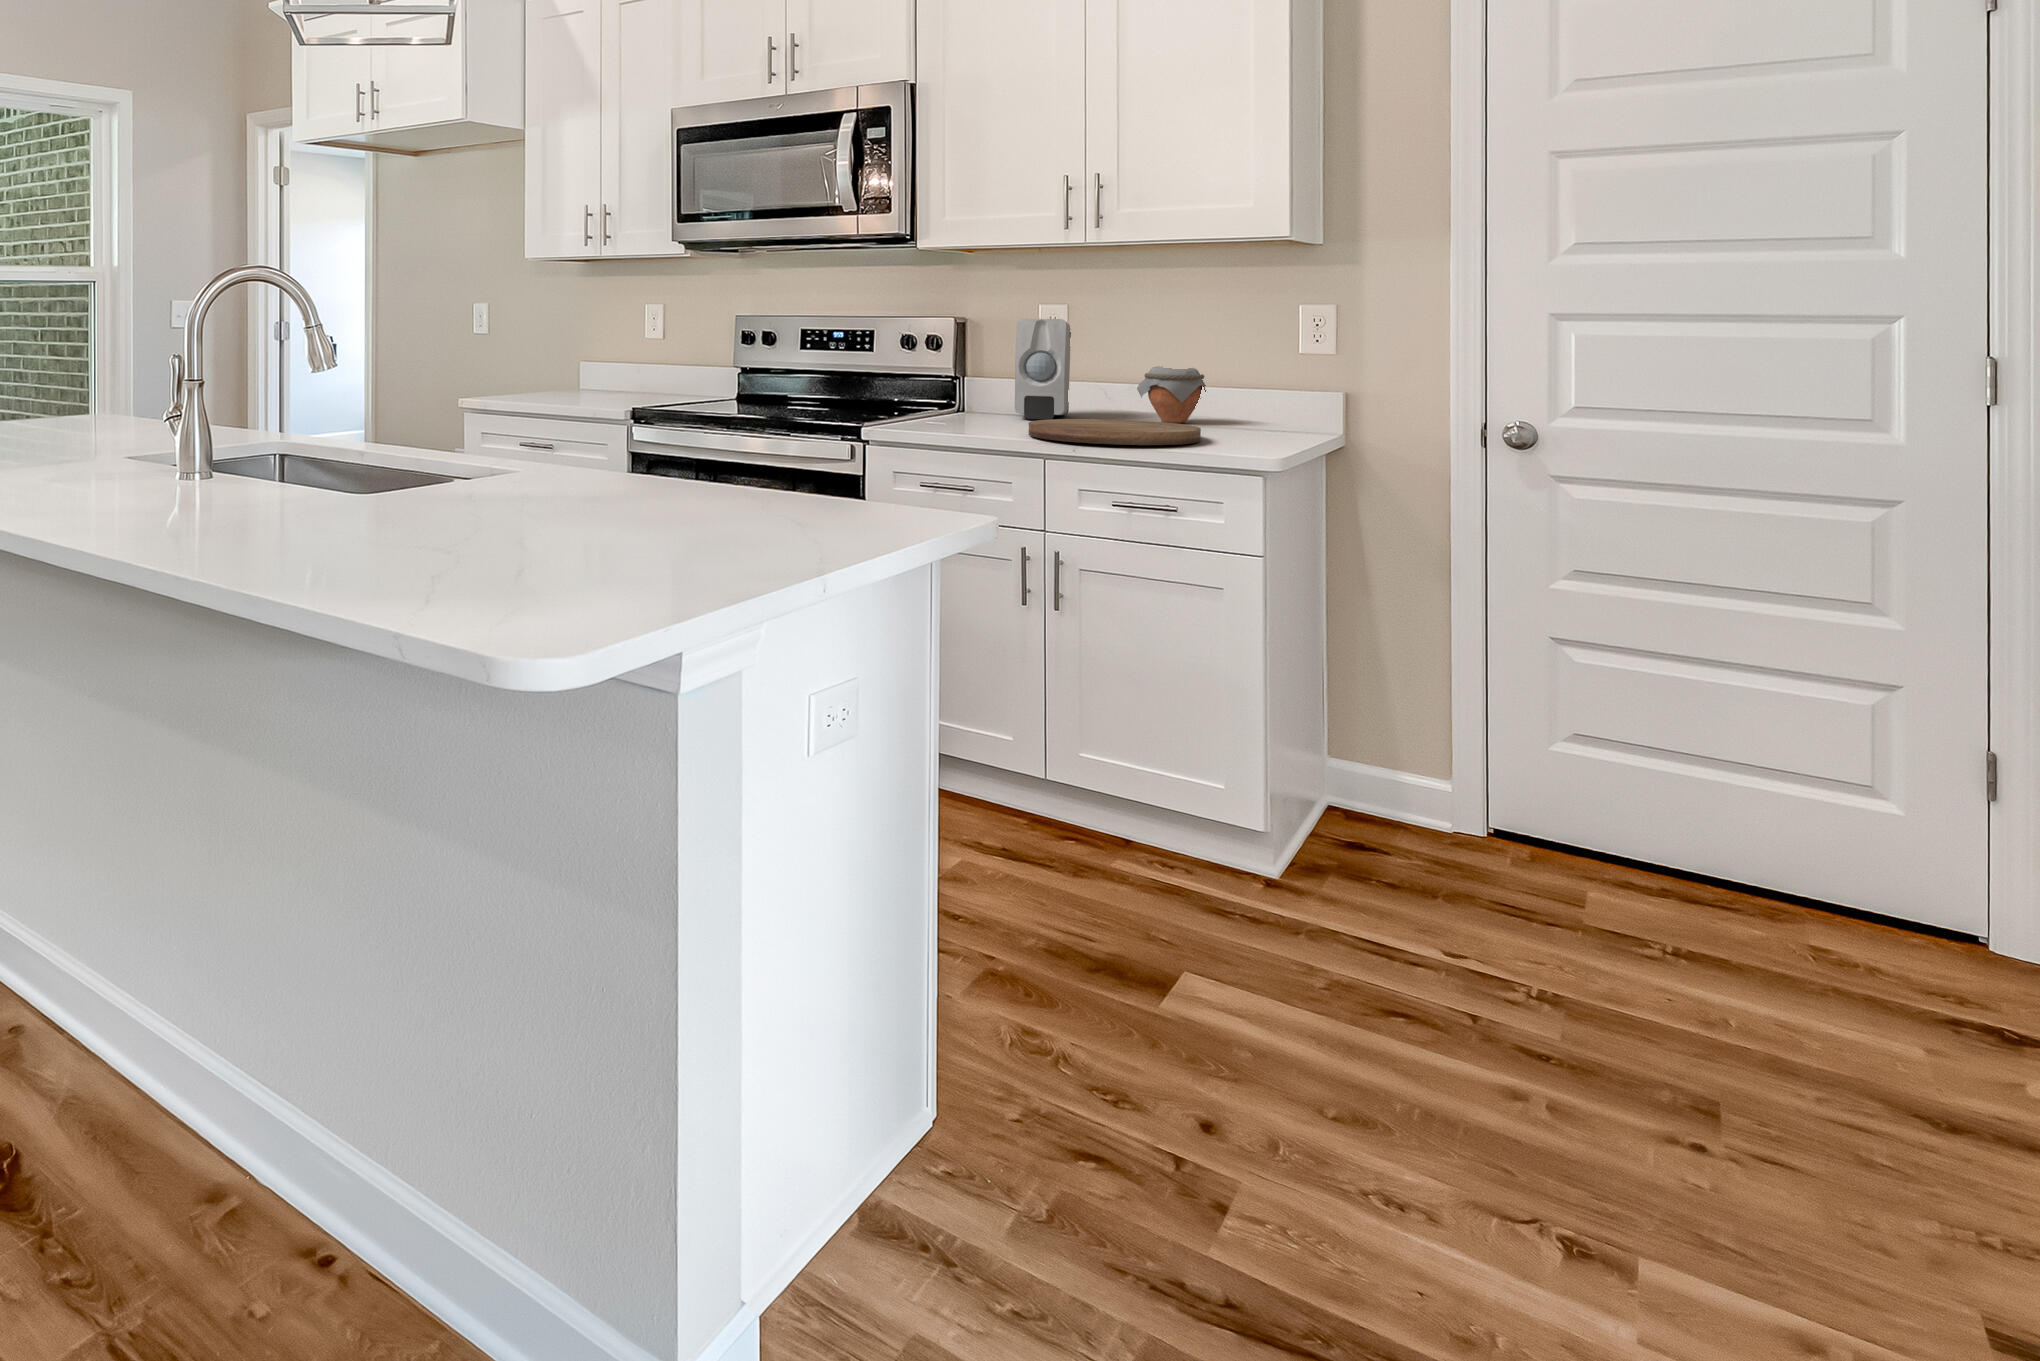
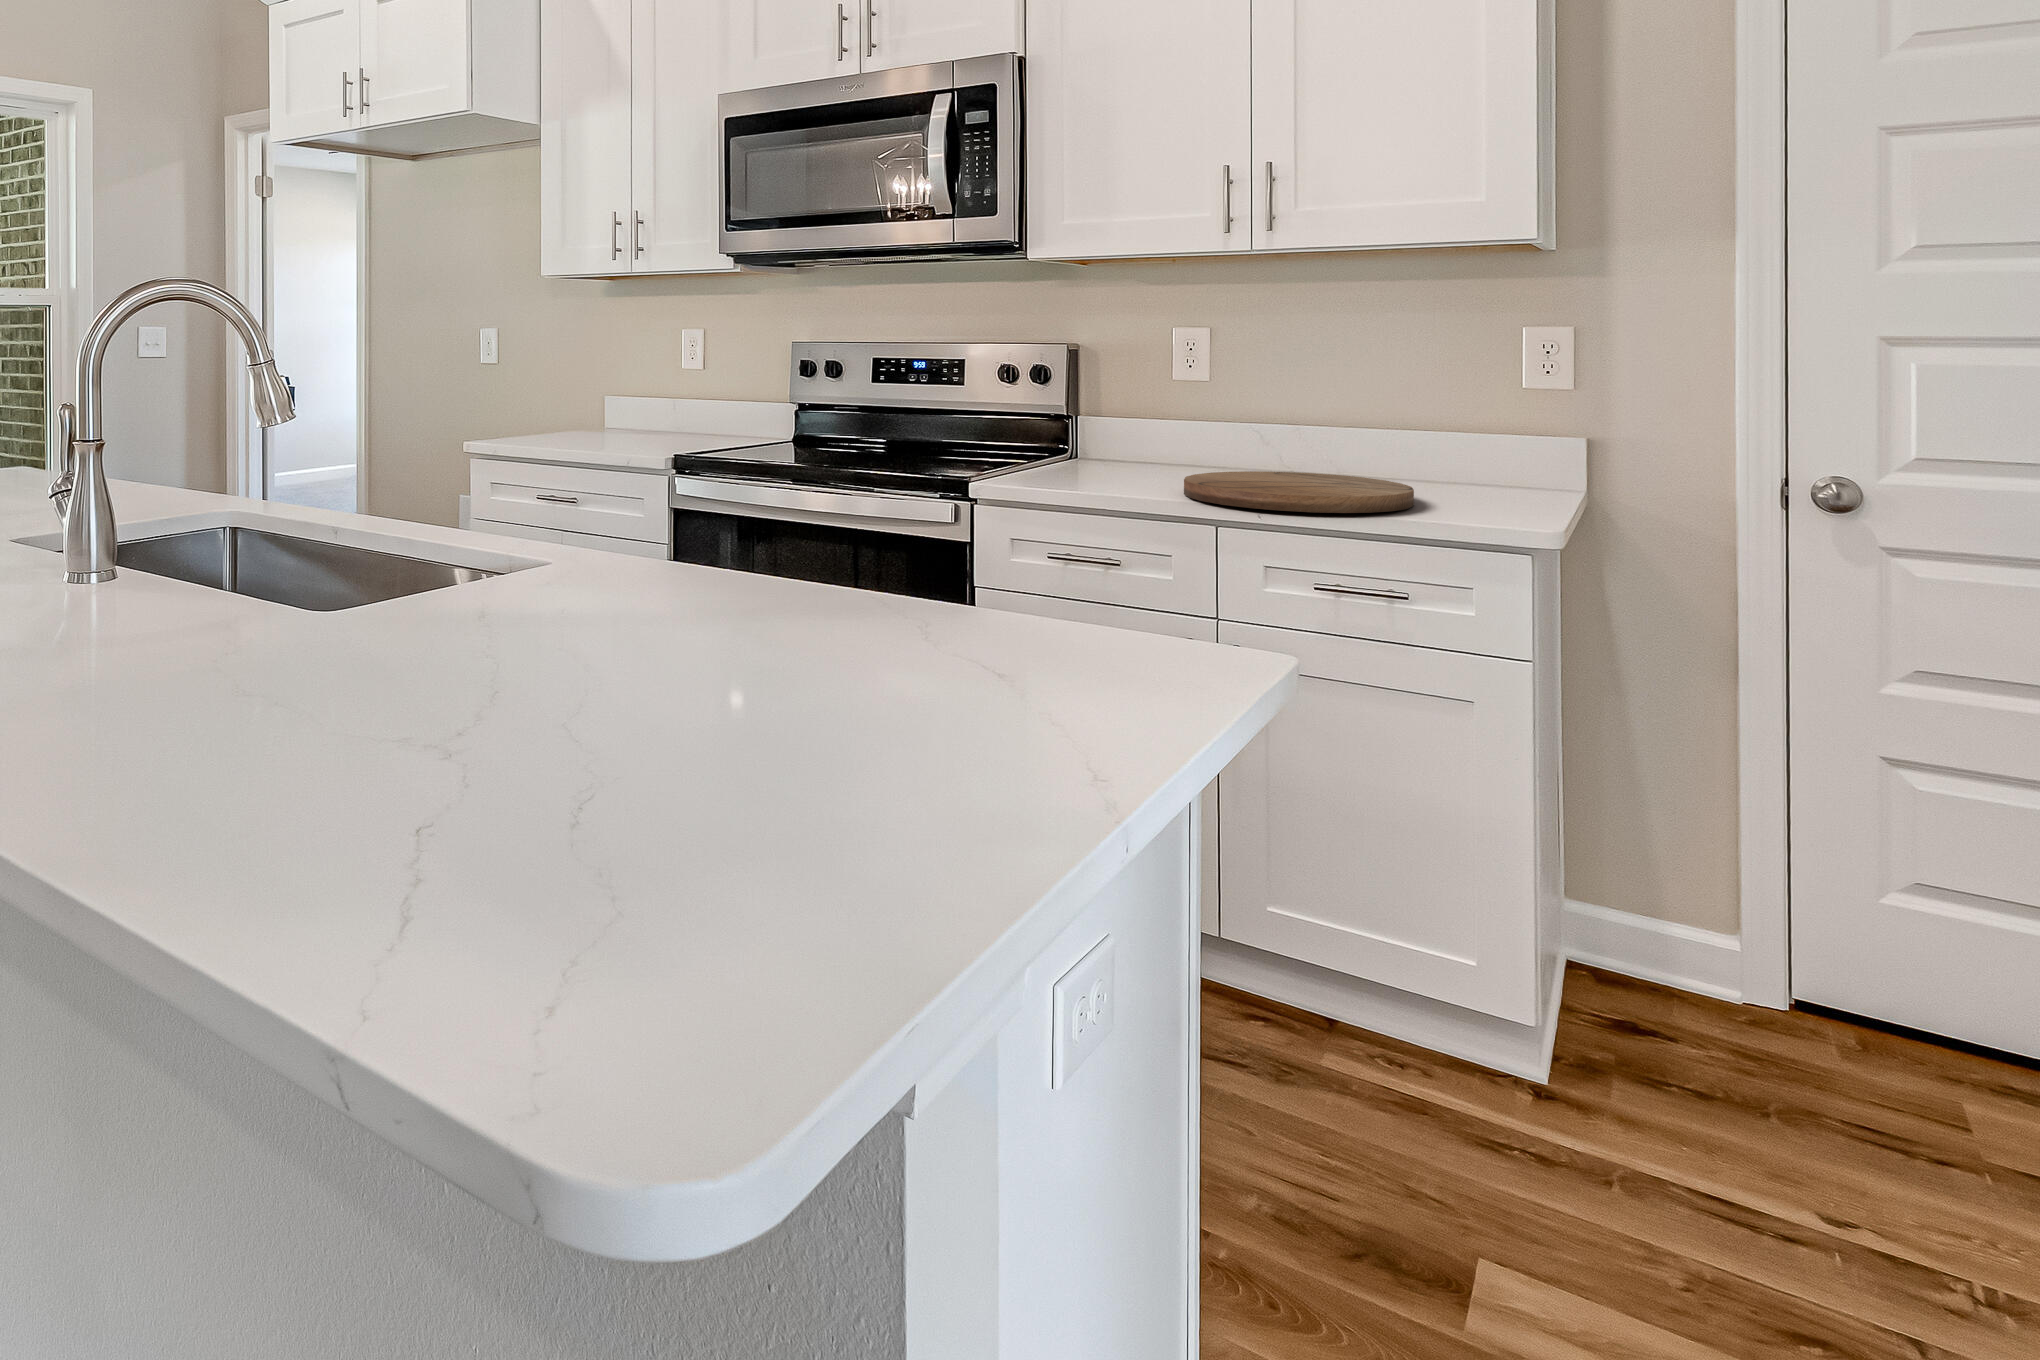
soap dispenser: present [1015,319,1071,419] -> none [1152,345,1216,469]
jar: present [1137,366,1206,423] -> none [1306,402,1399,473]

